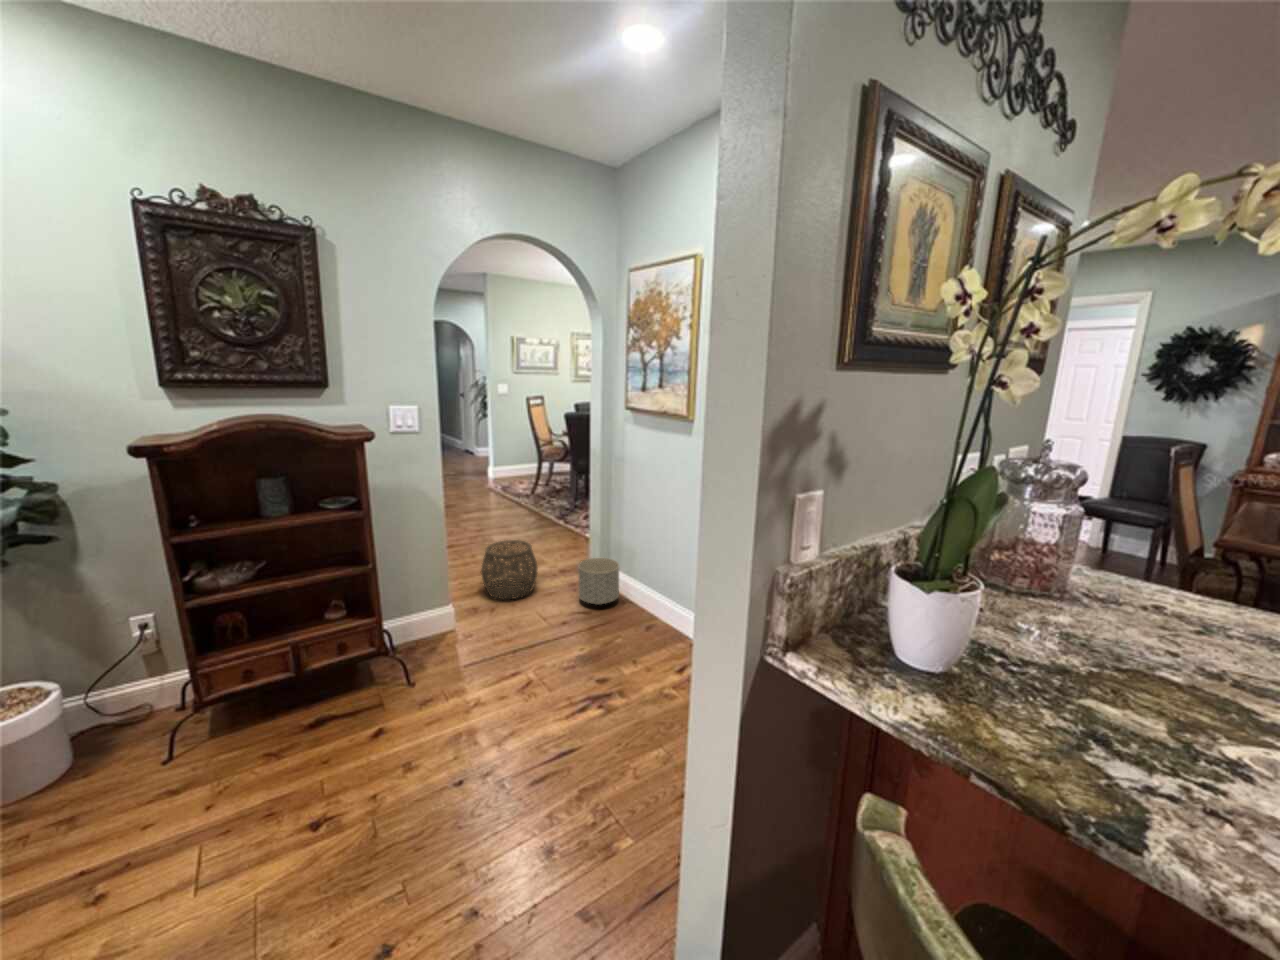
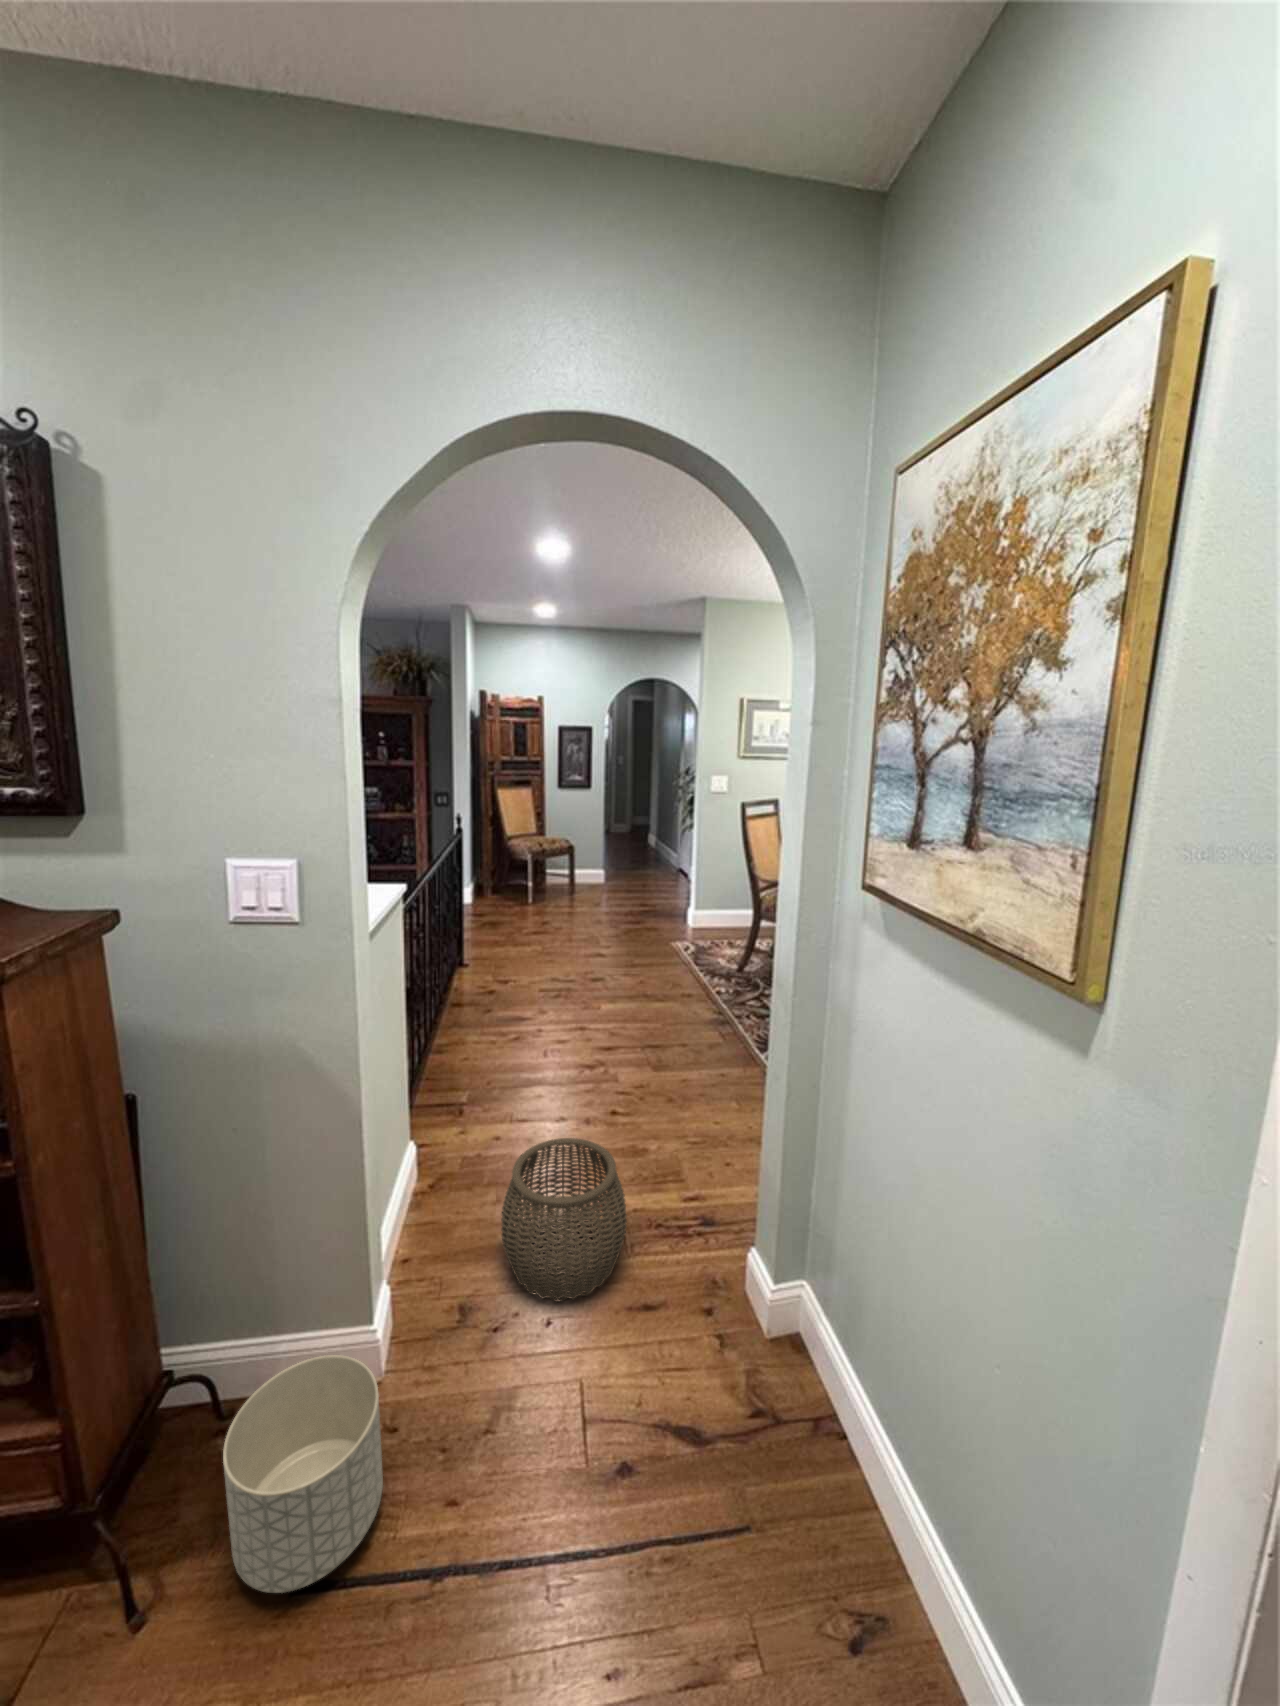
planter: present [578,558,619,605] -> present [223,1355,383,1593]

